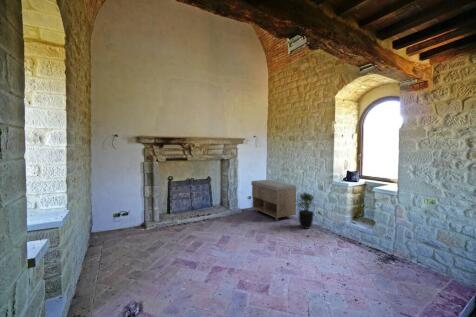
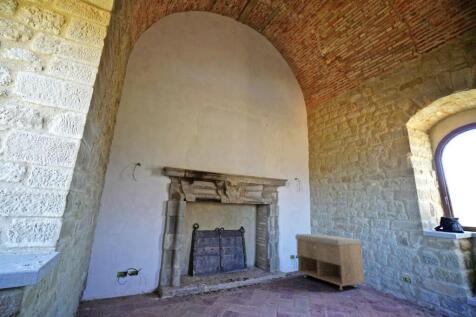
potted plant: present [297,193,314,229] -> none [368,246,406,304]

